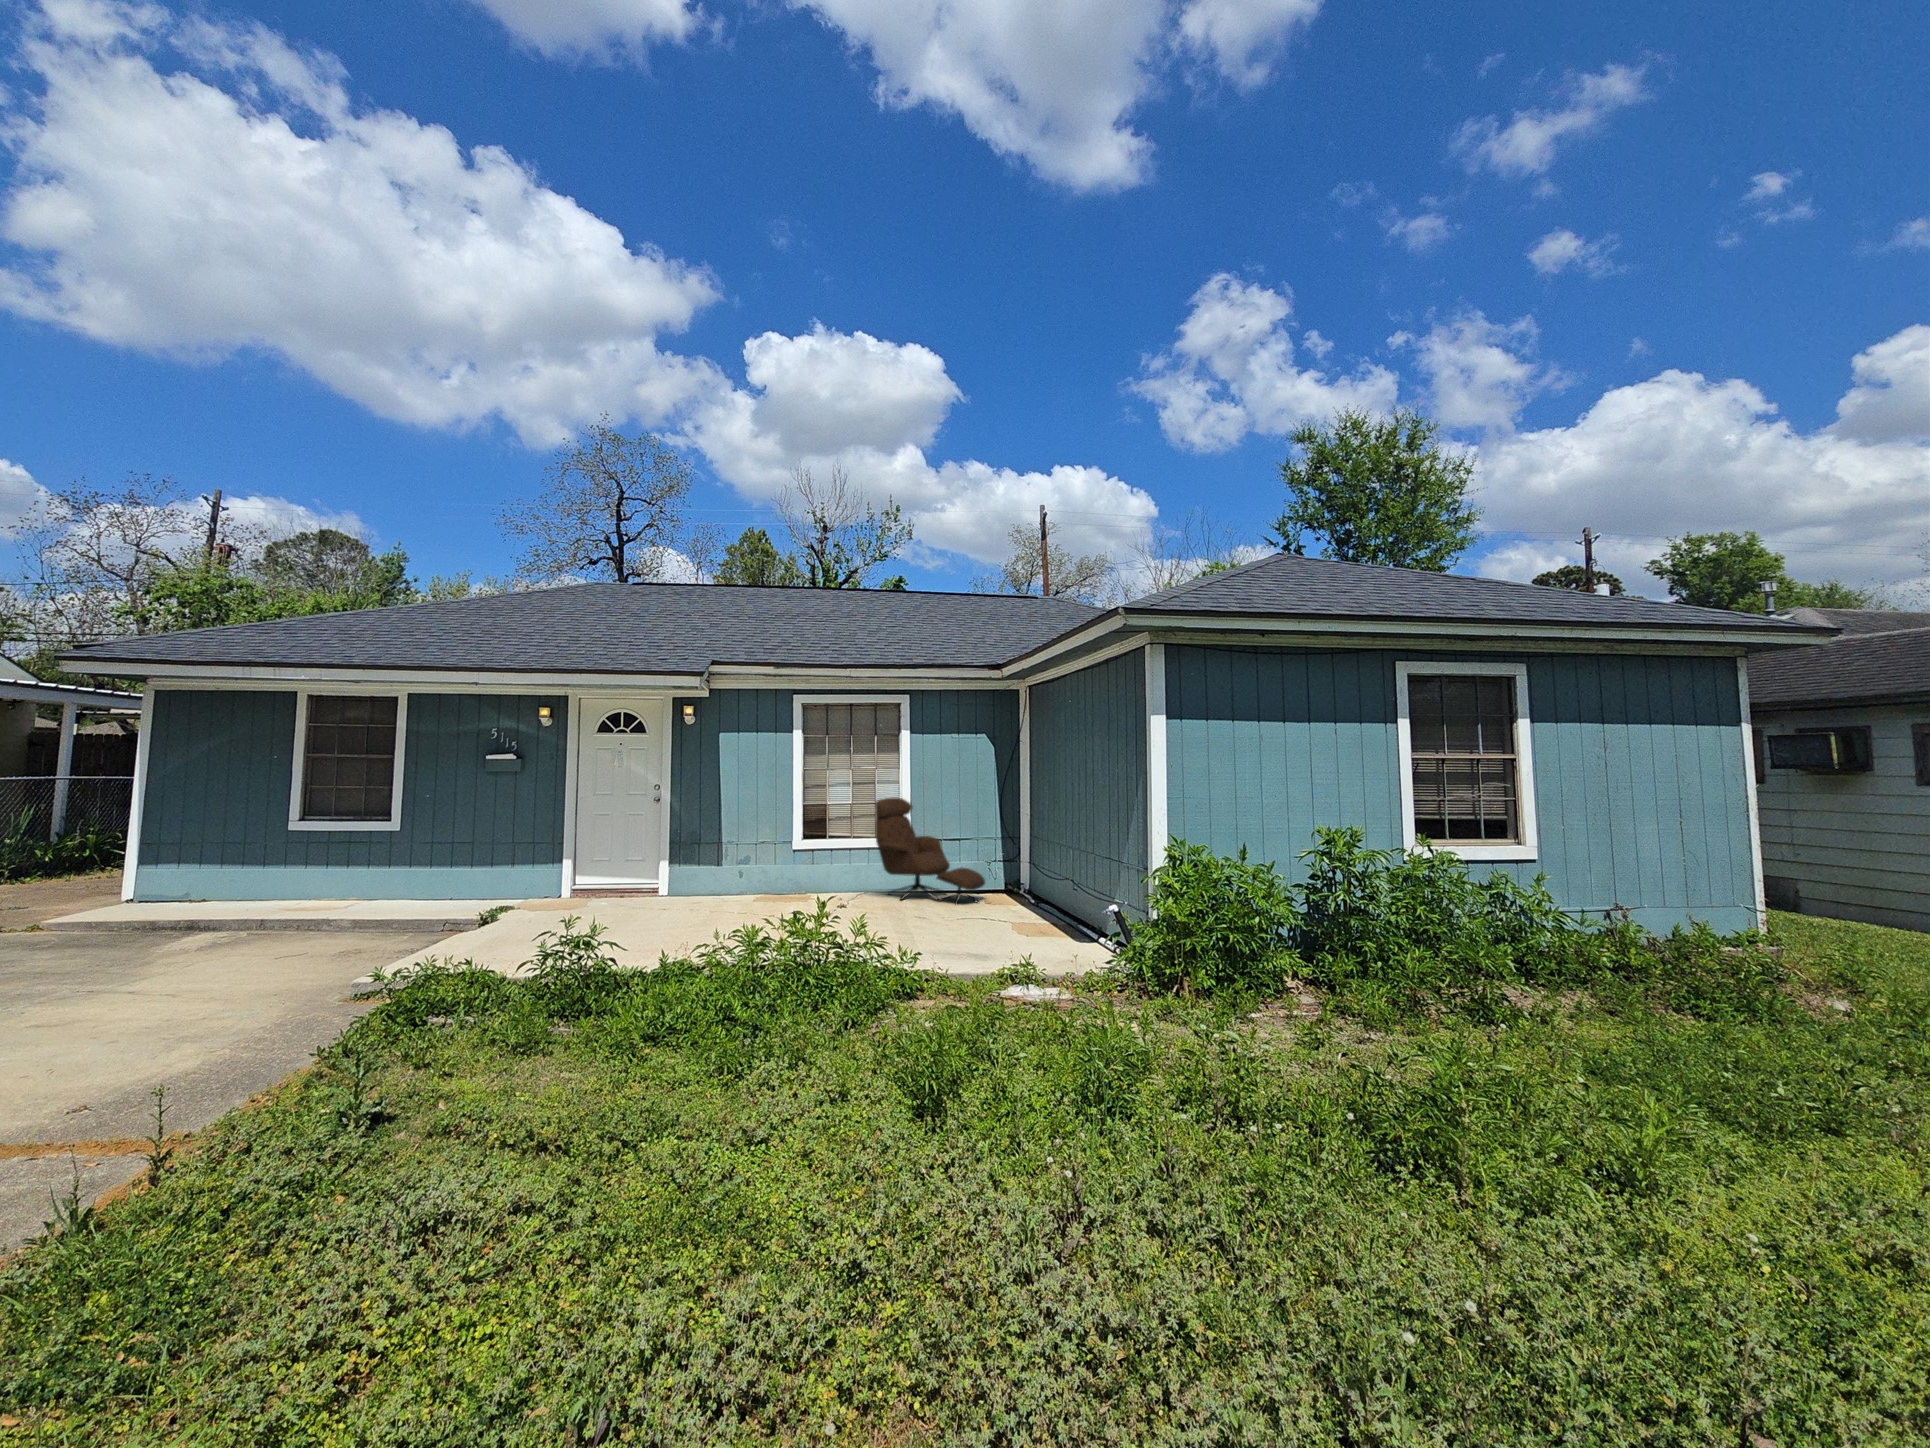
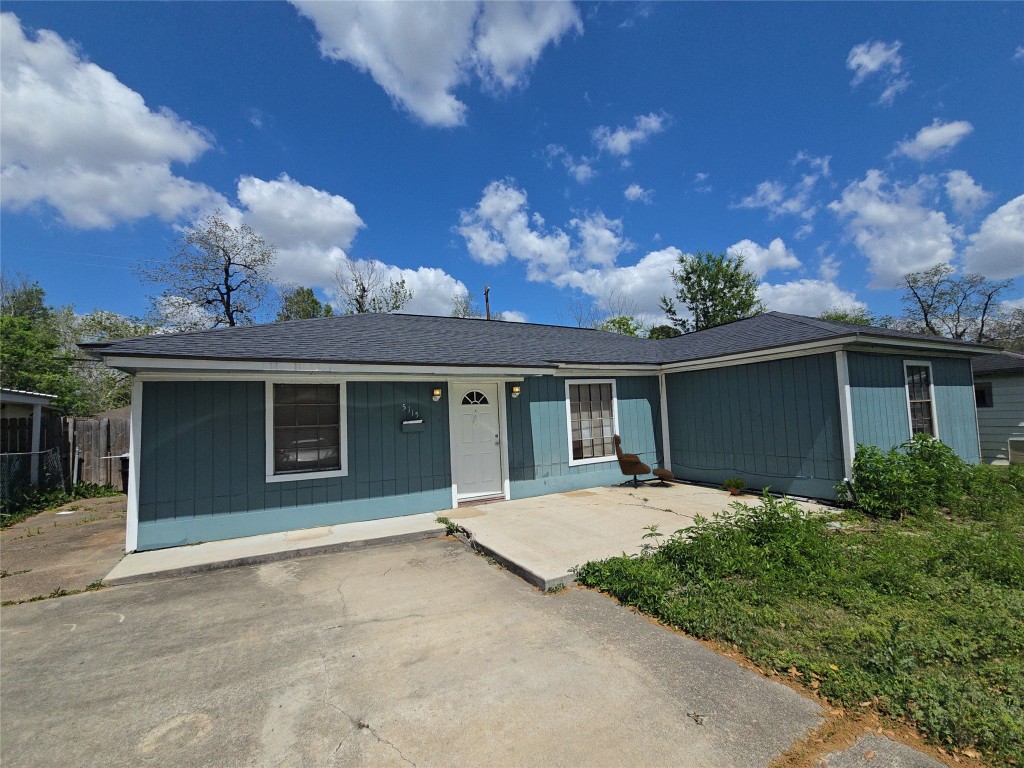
potted plant: none [1021,892,1080,932] -> present [720,476,747,494]

